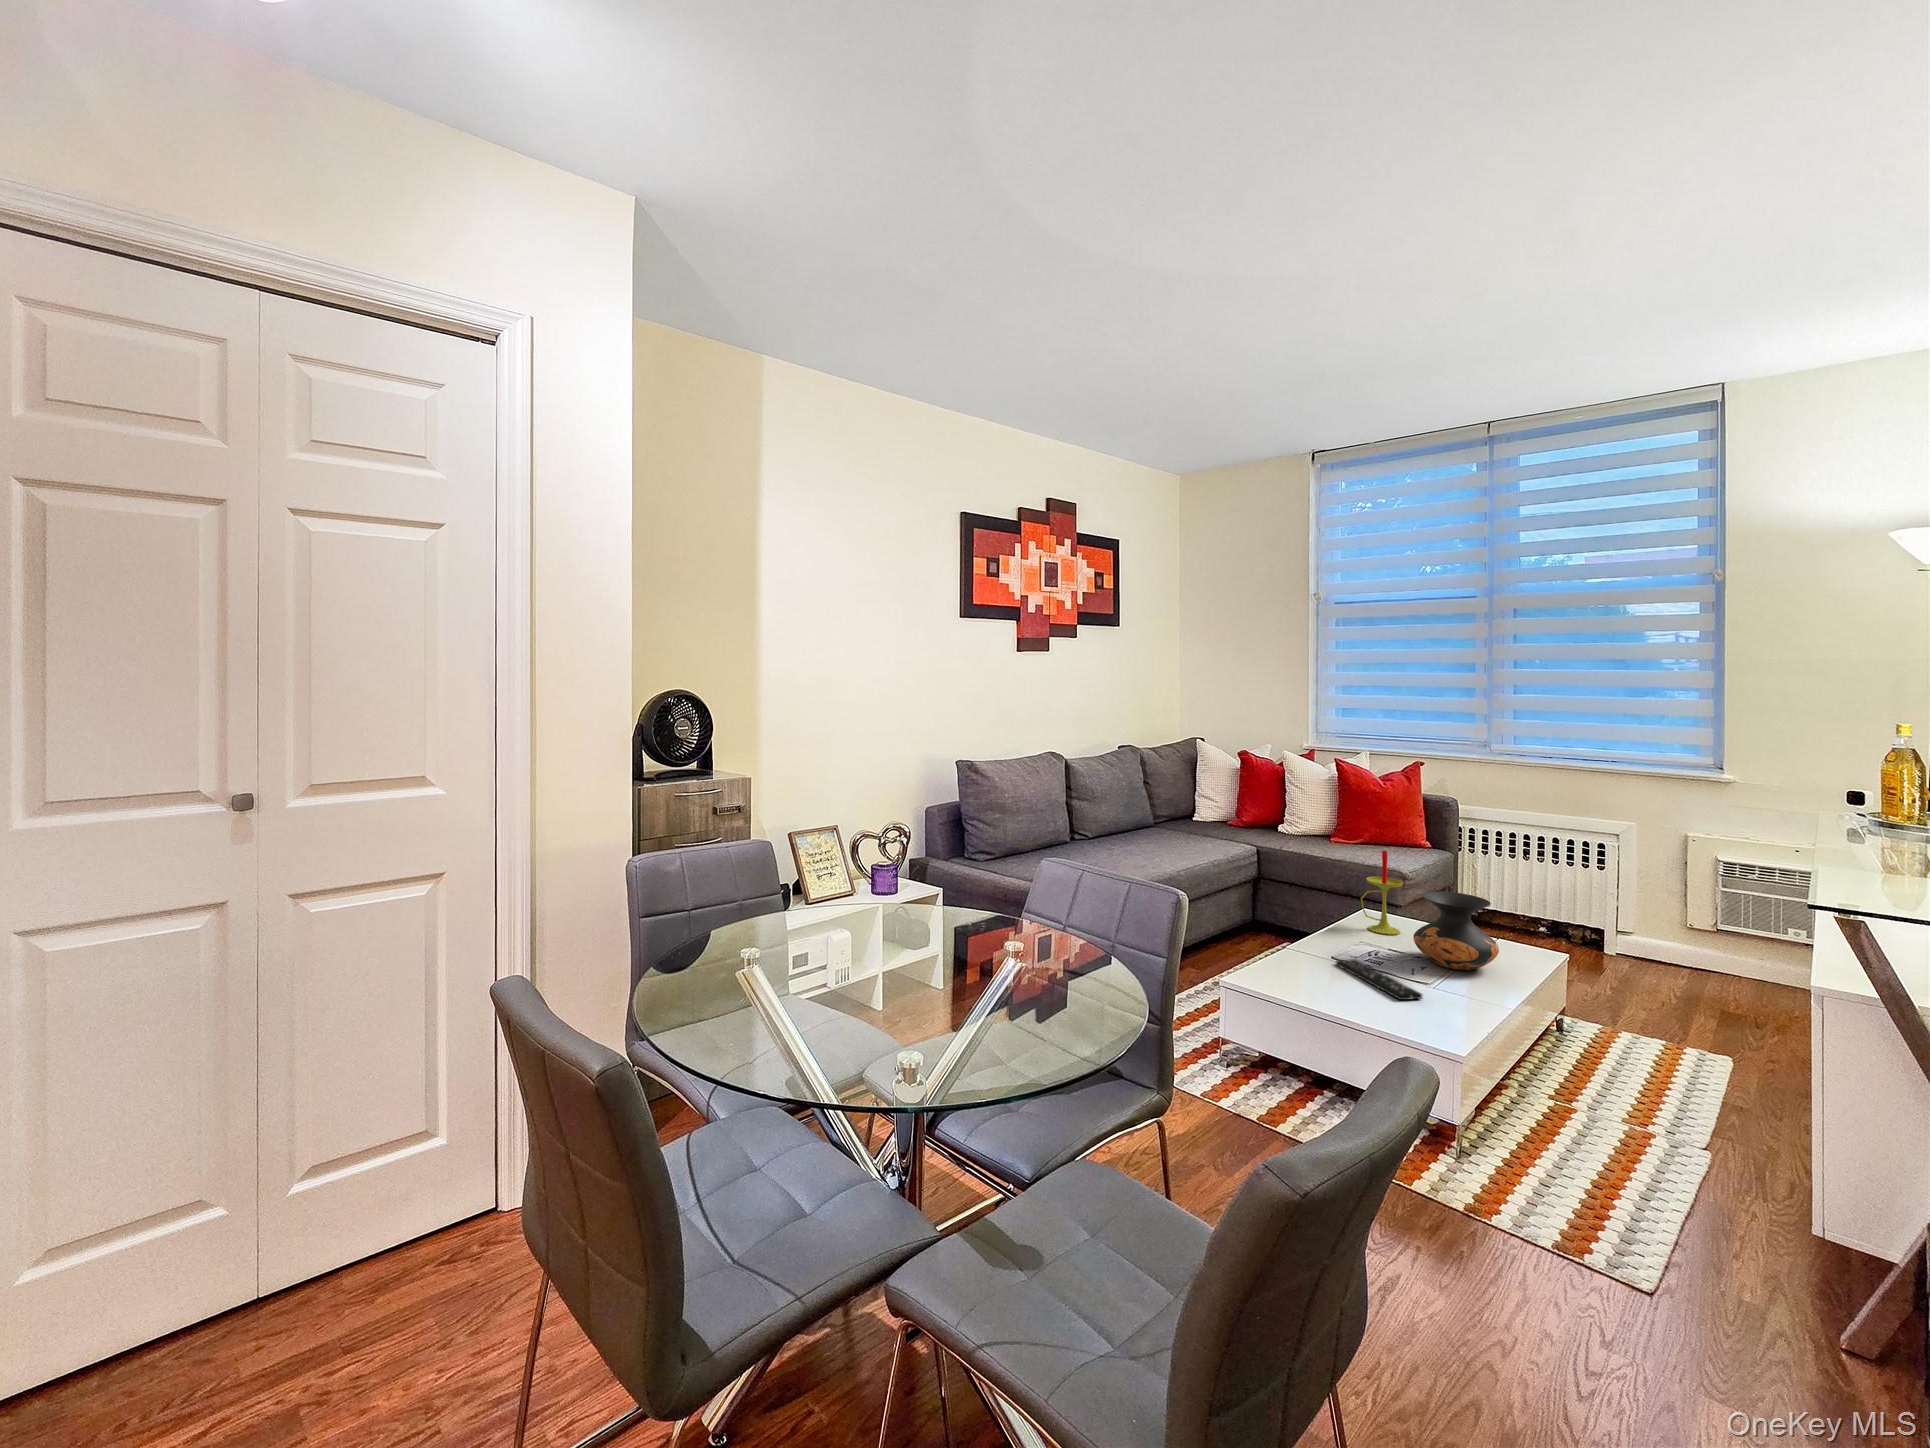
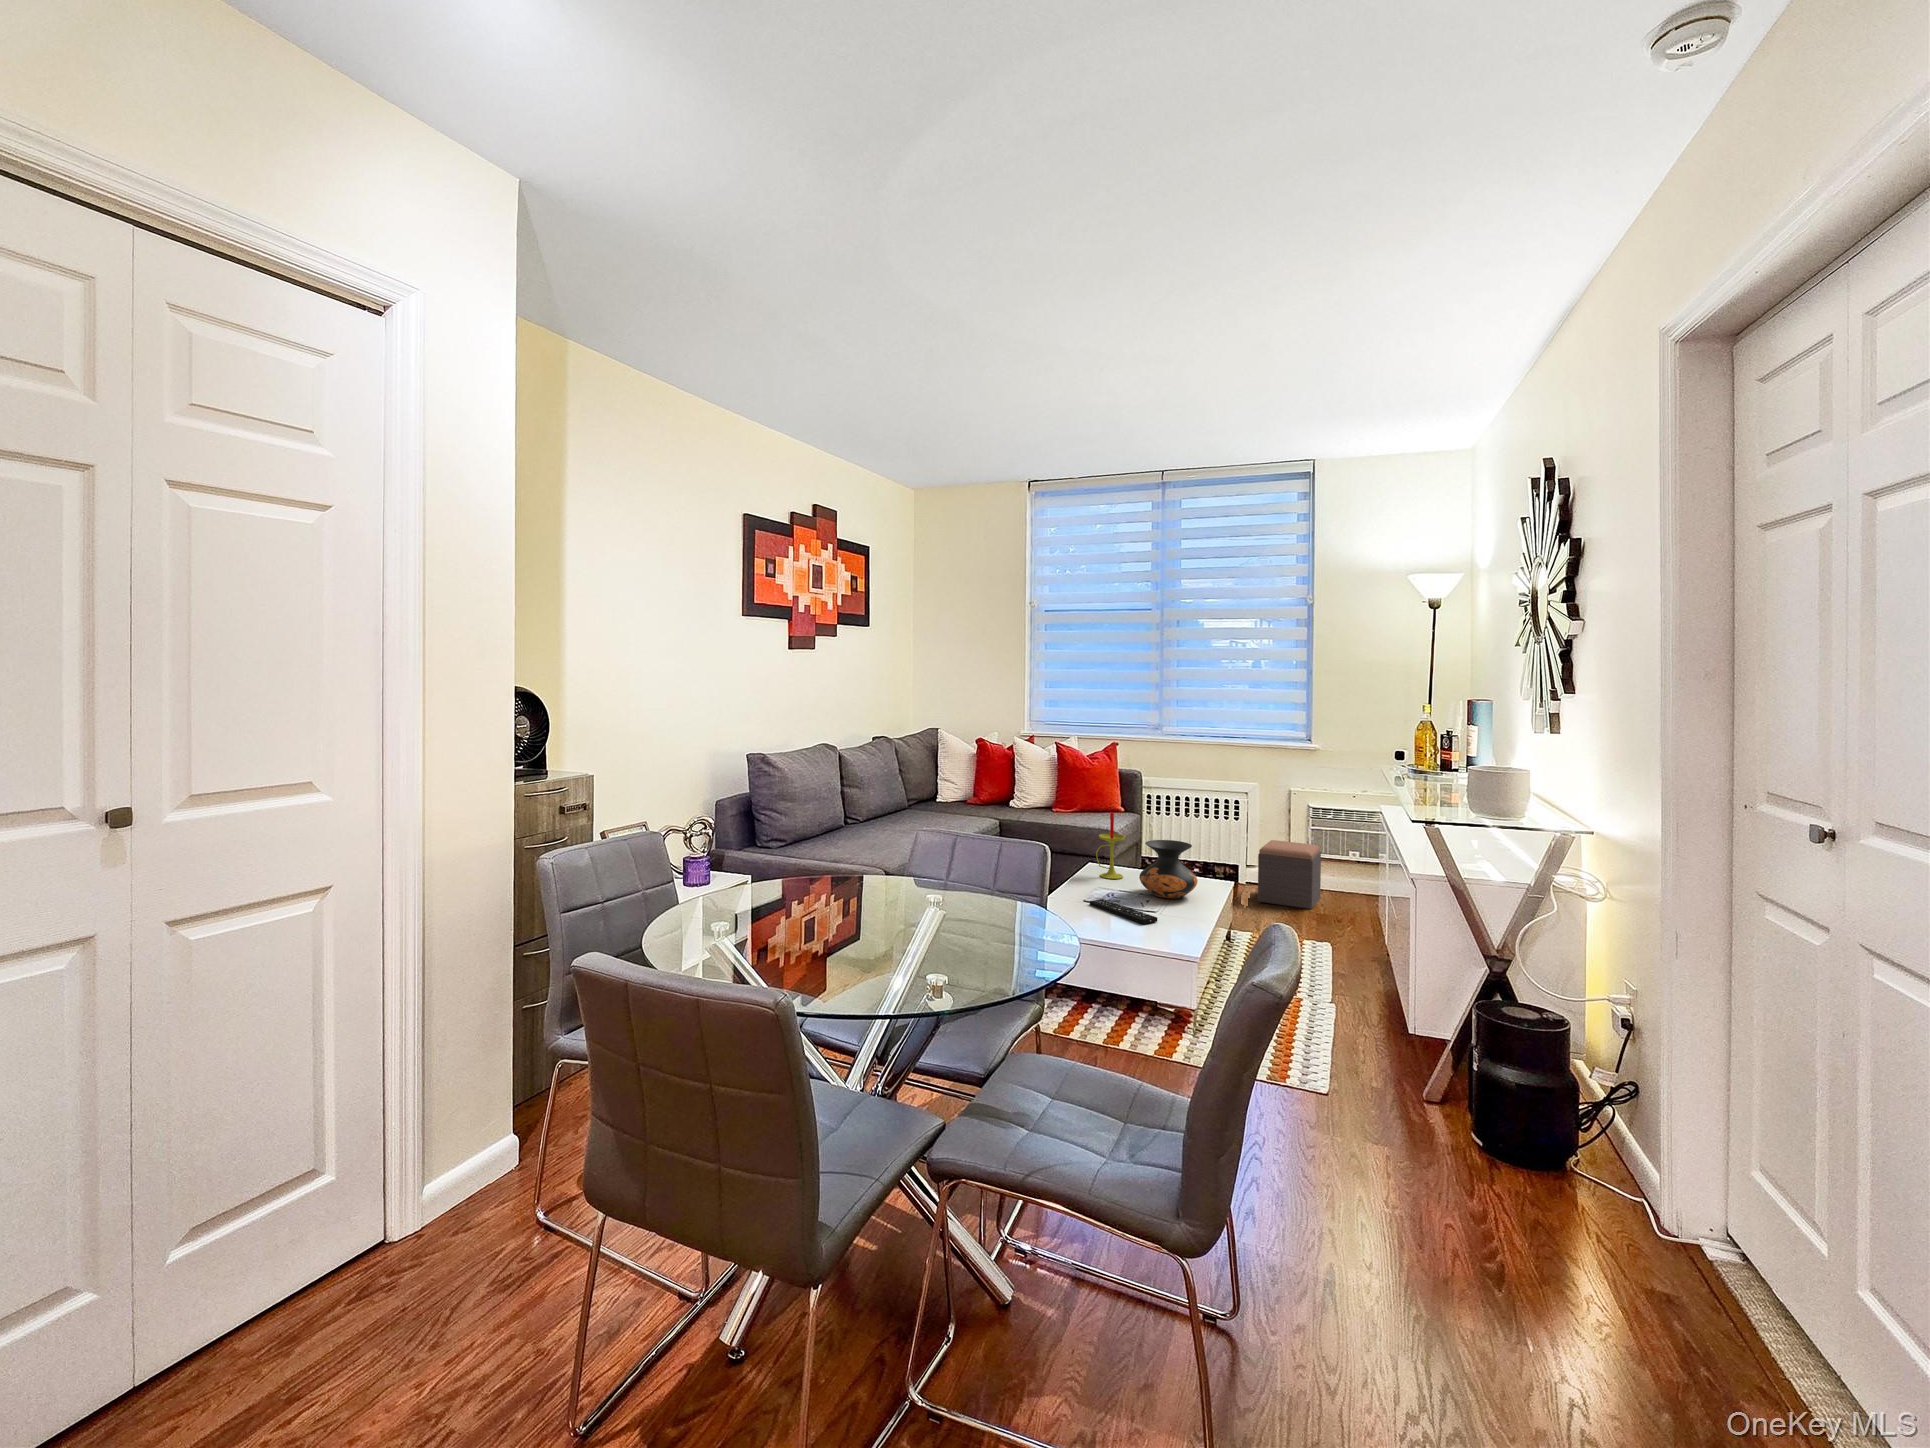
footstool: none [1625,903,1735,1006] -> present [1258,840,1321,909]

